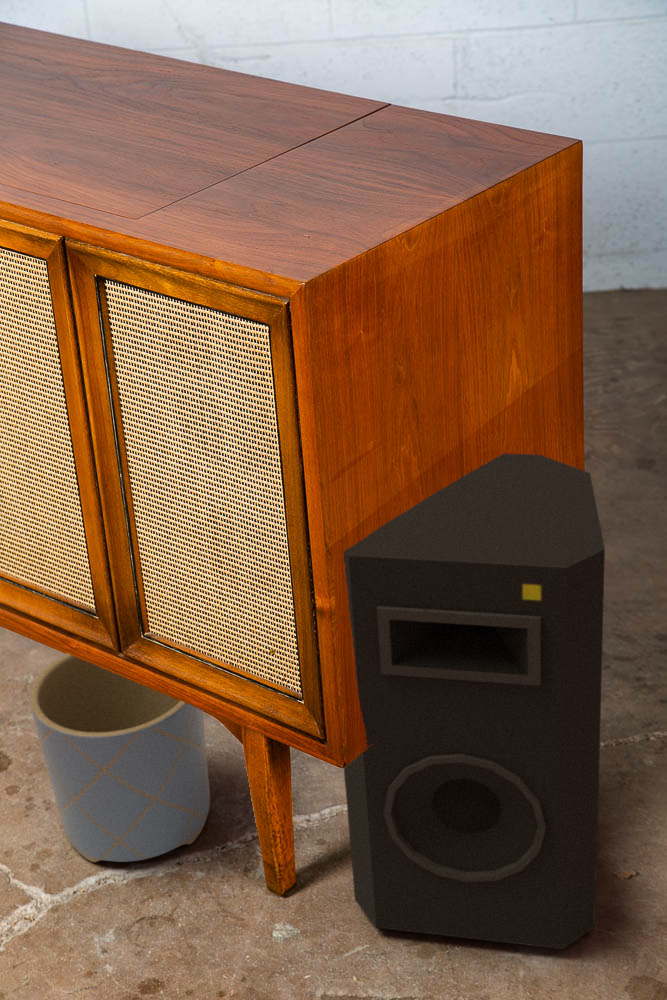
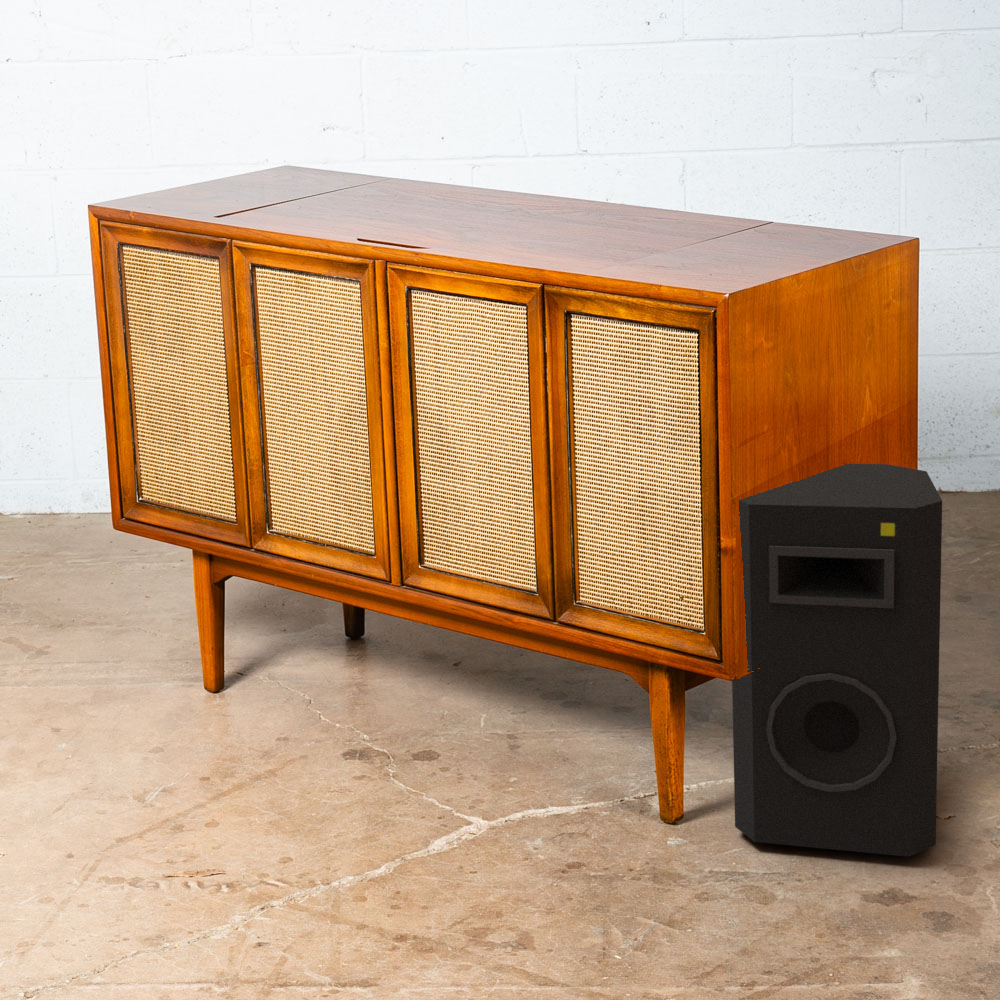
planter: present [30,653,210,862] -> none [476,633,609,805]

